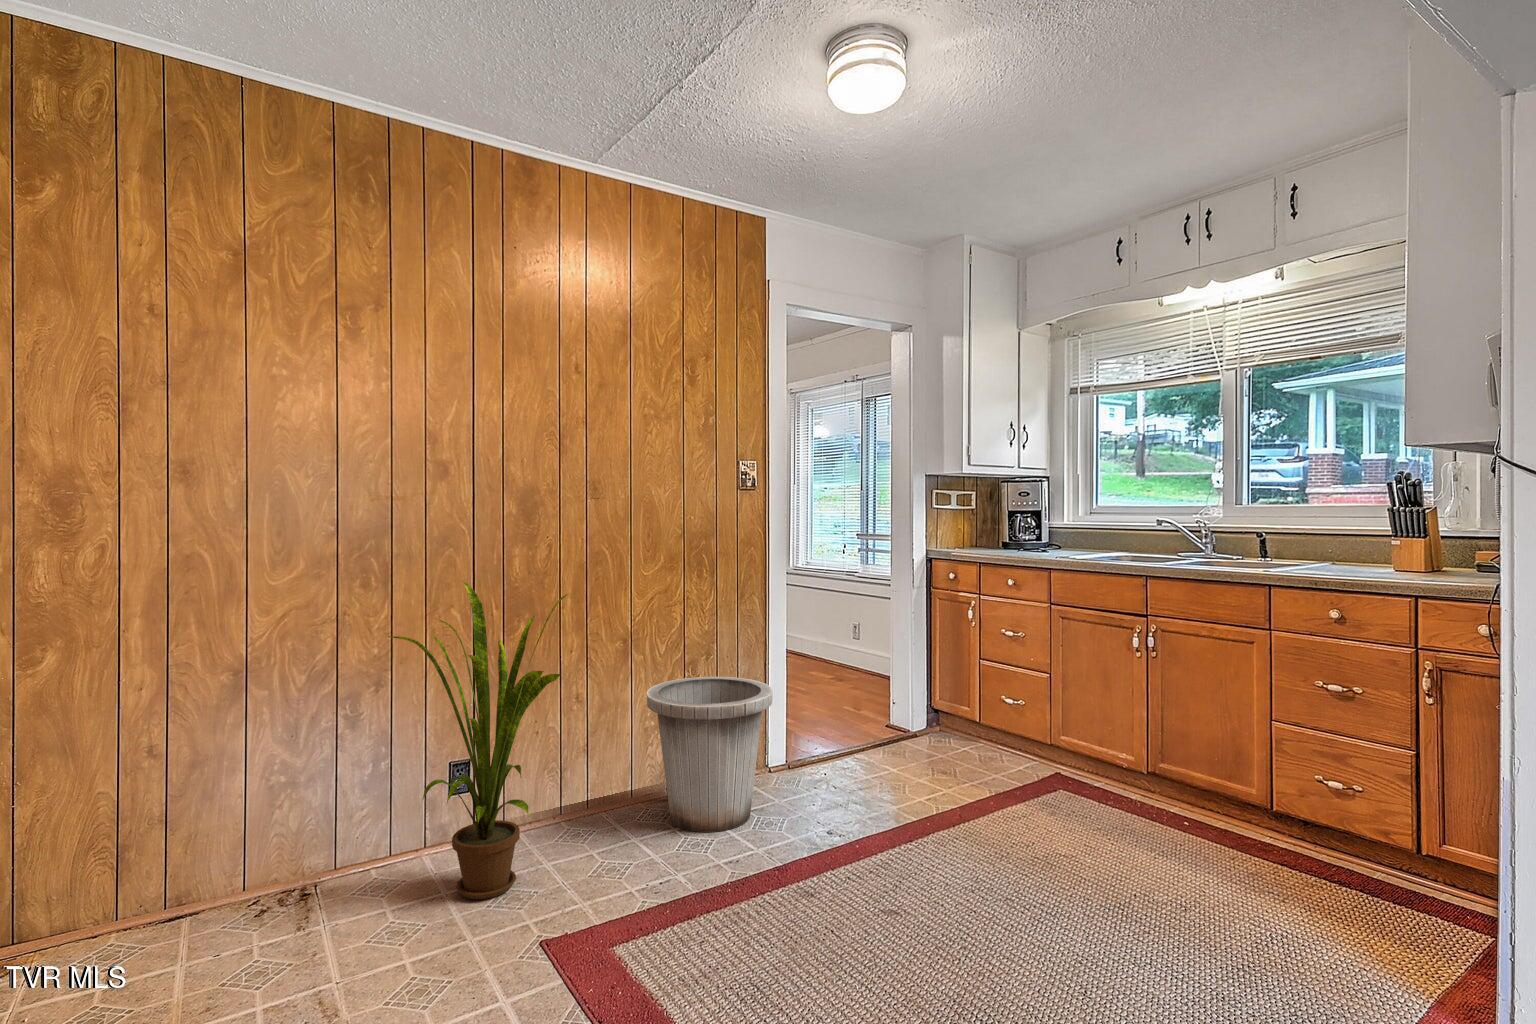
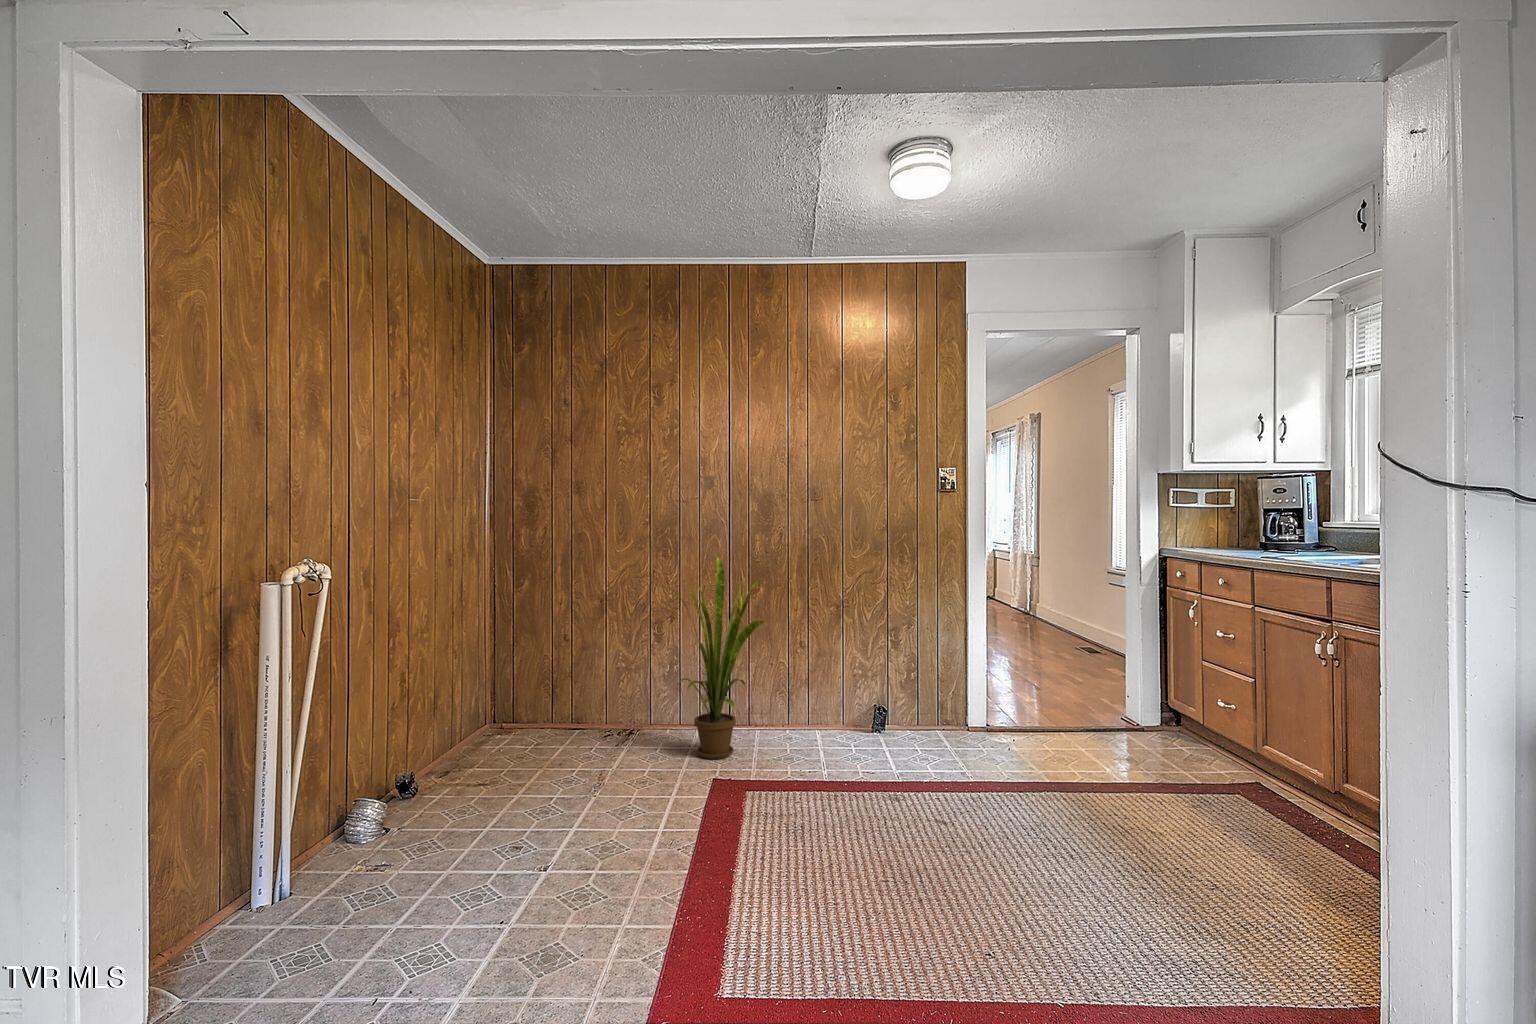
trash can: present [647,677,773,832] -> none [841,640,939,756]

